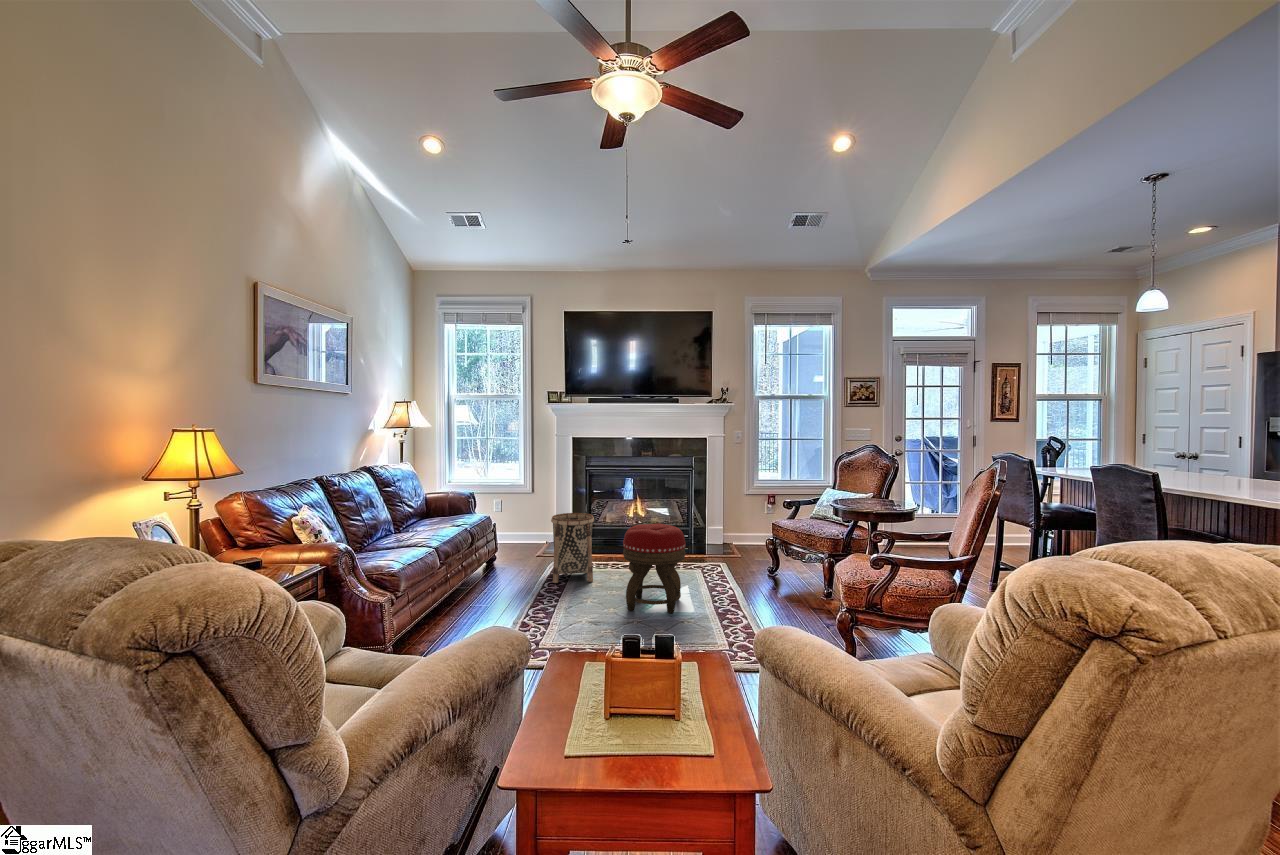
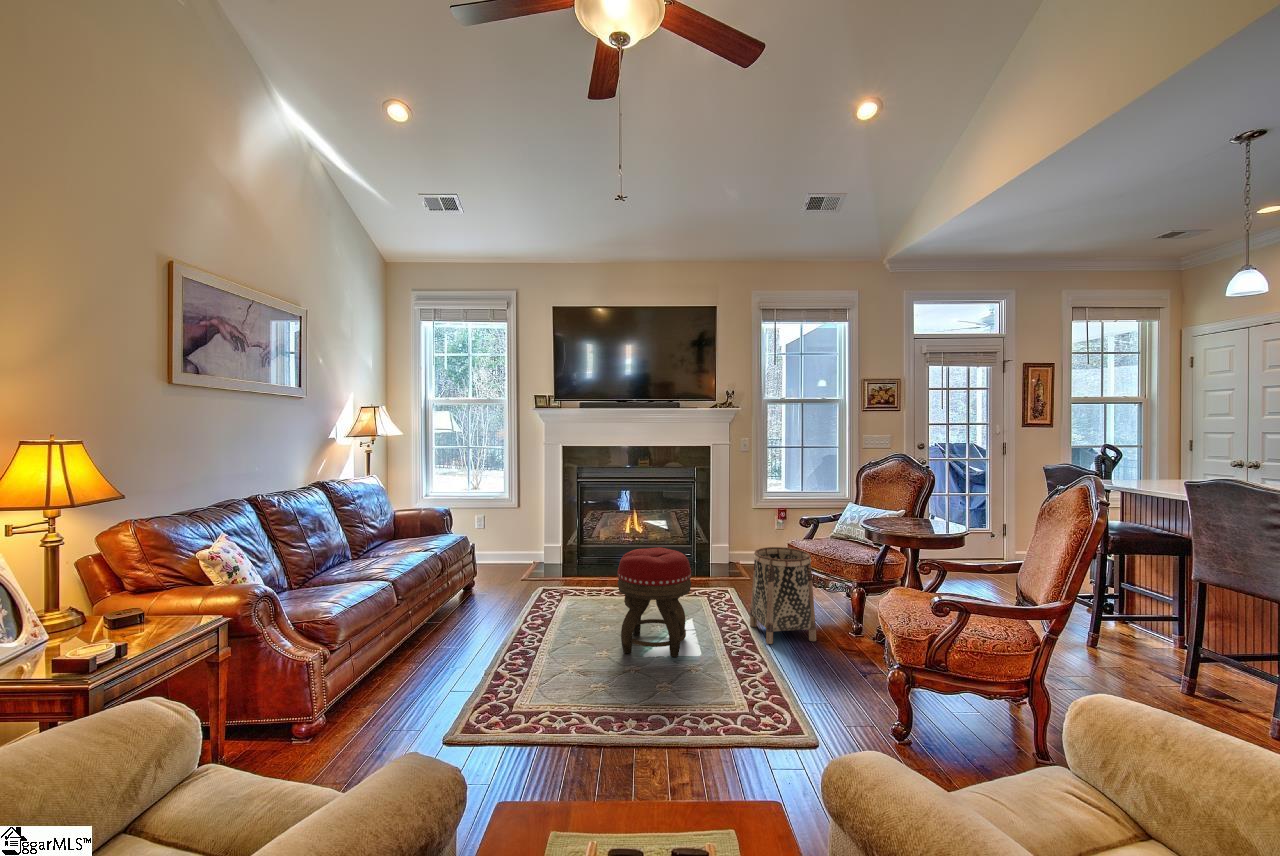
basket: present [551,513,594,583] -> present [750,547,816,644]

